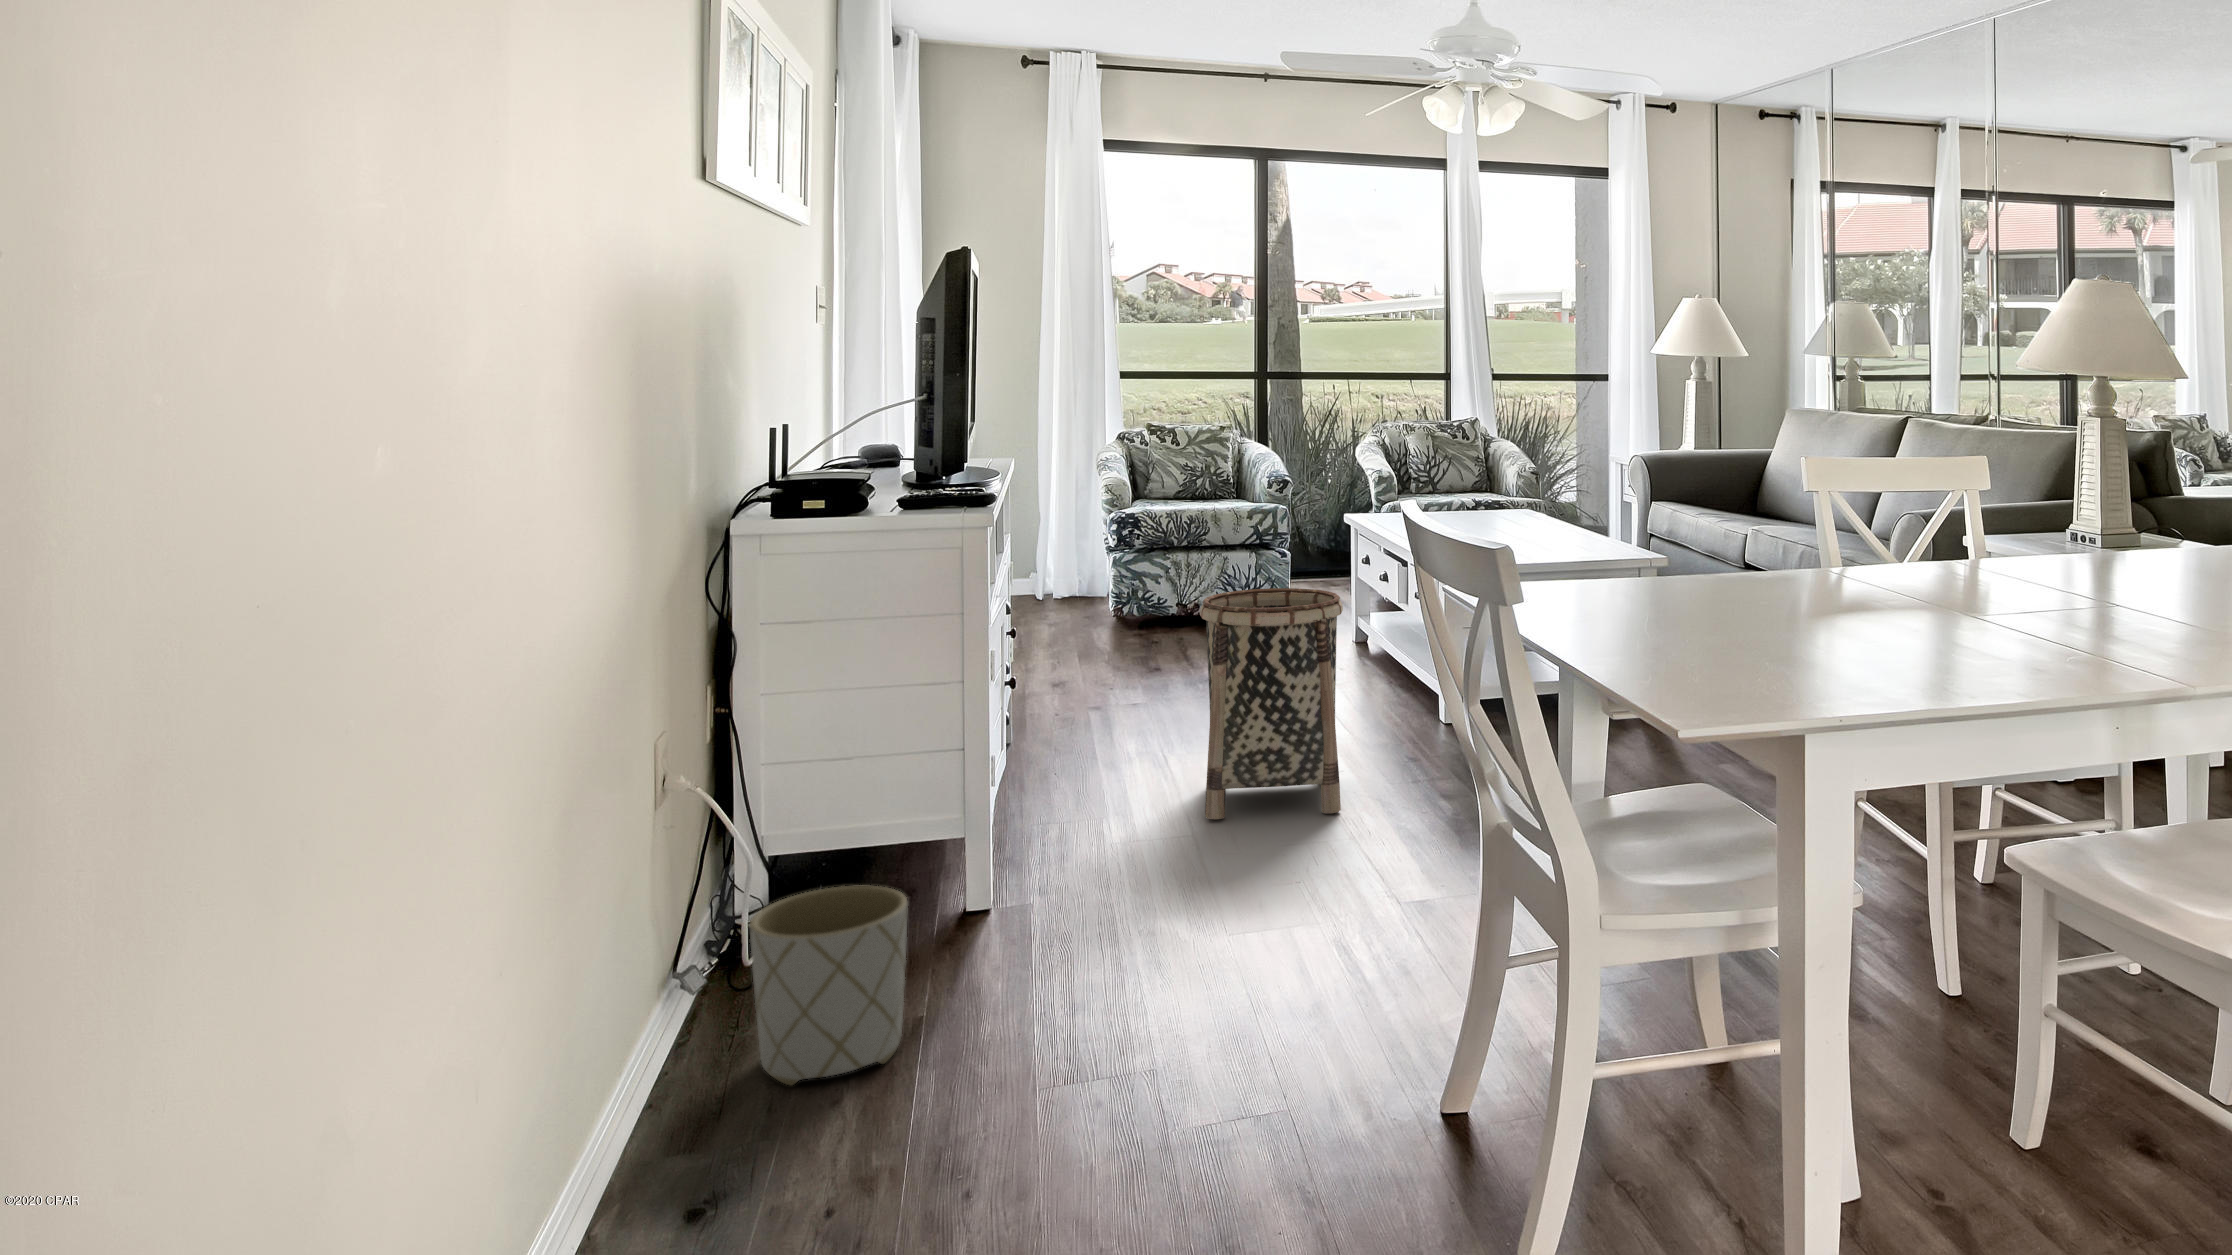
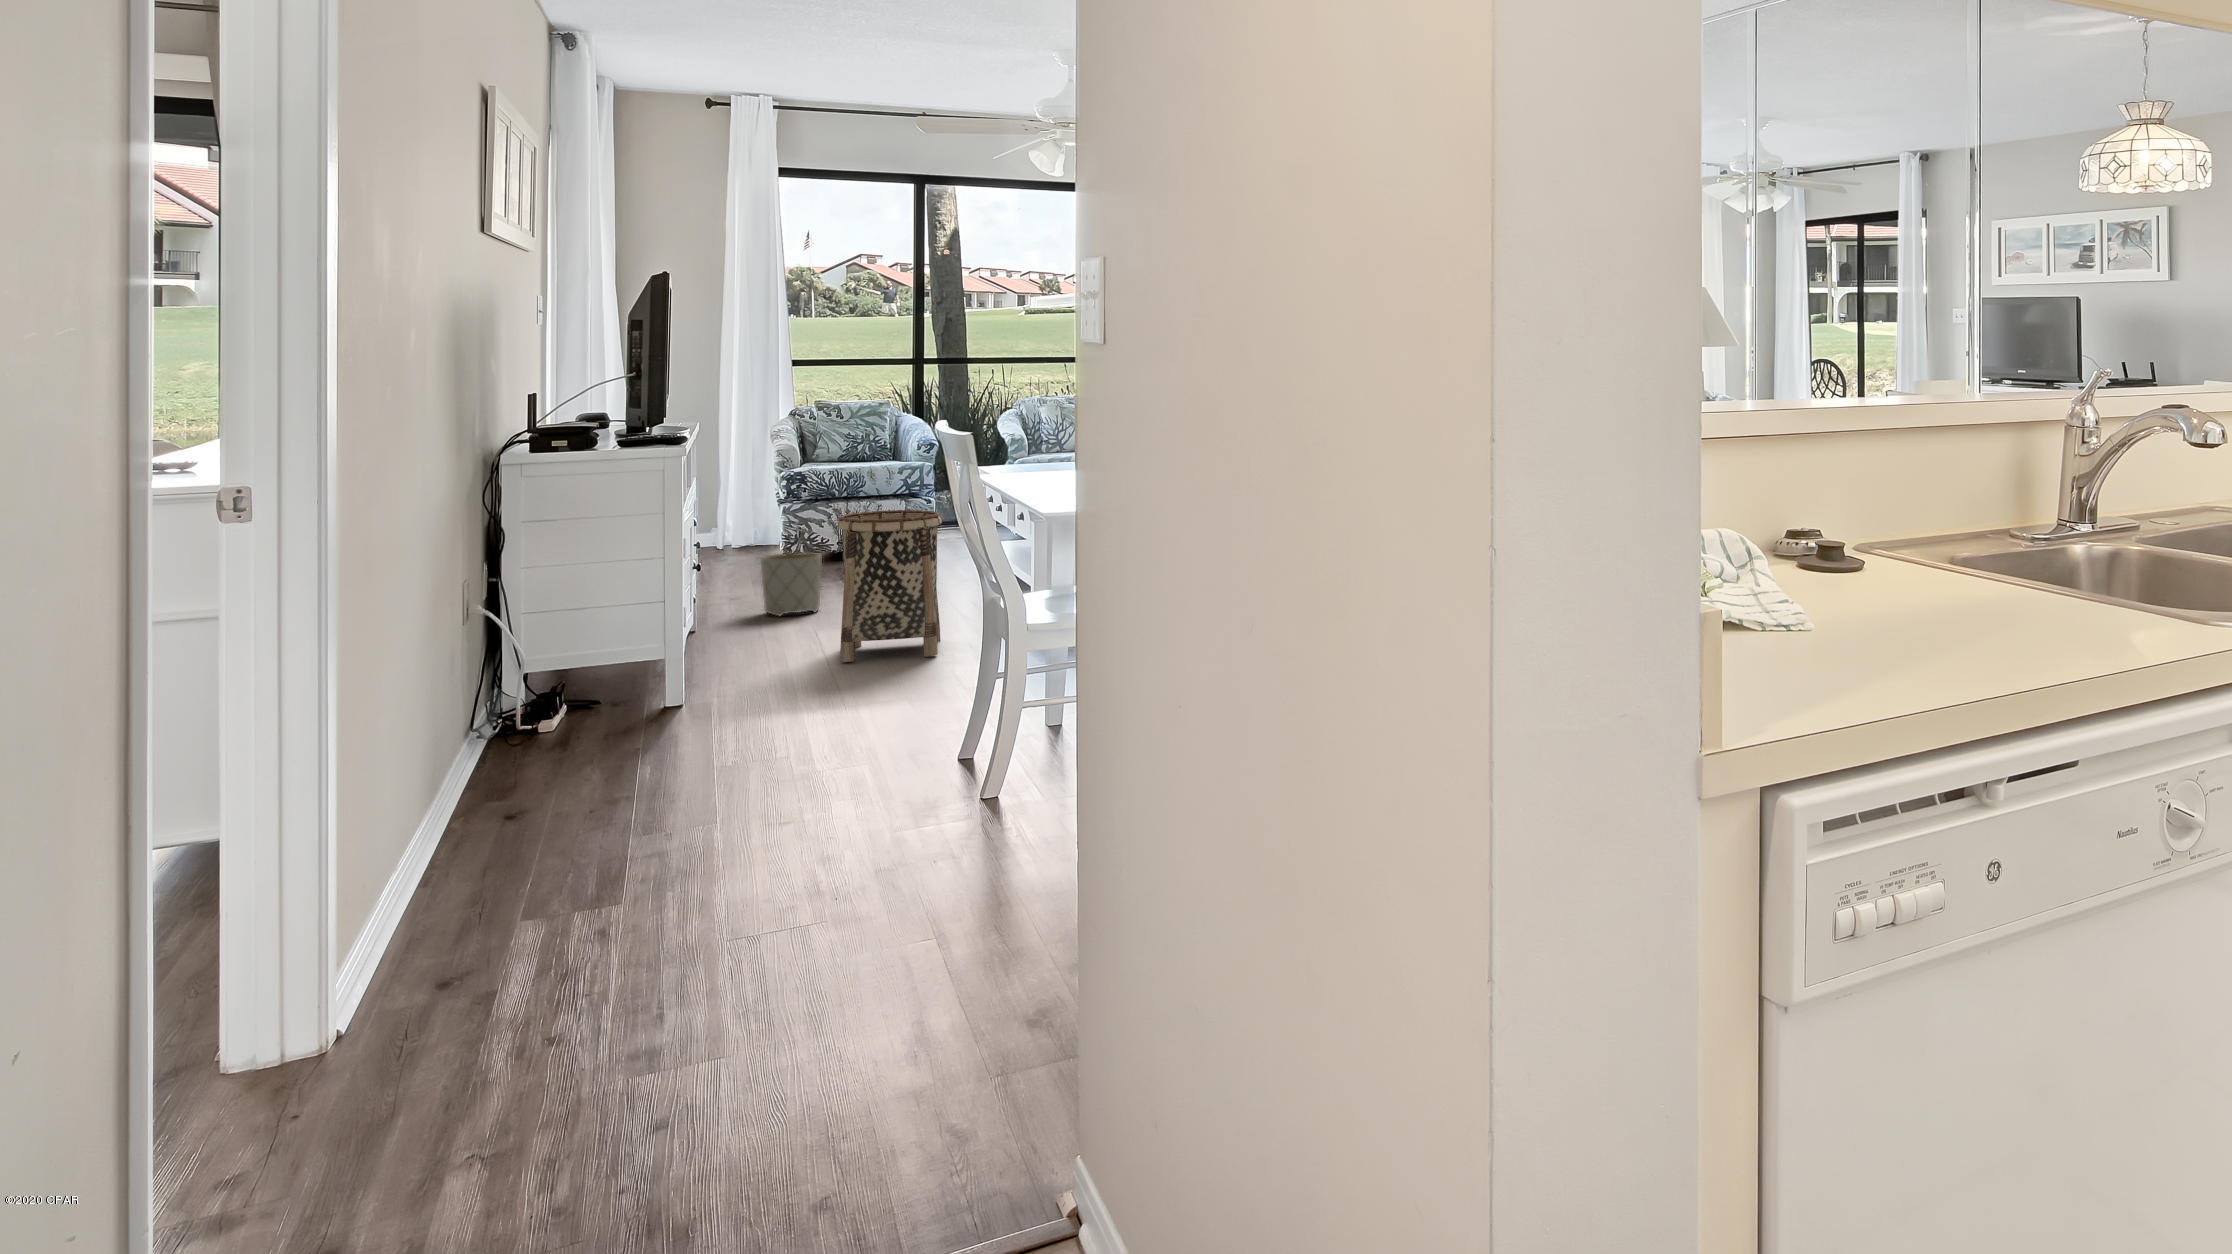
planter: present [749,886,908,1085] -> present [761,553,822,616]

